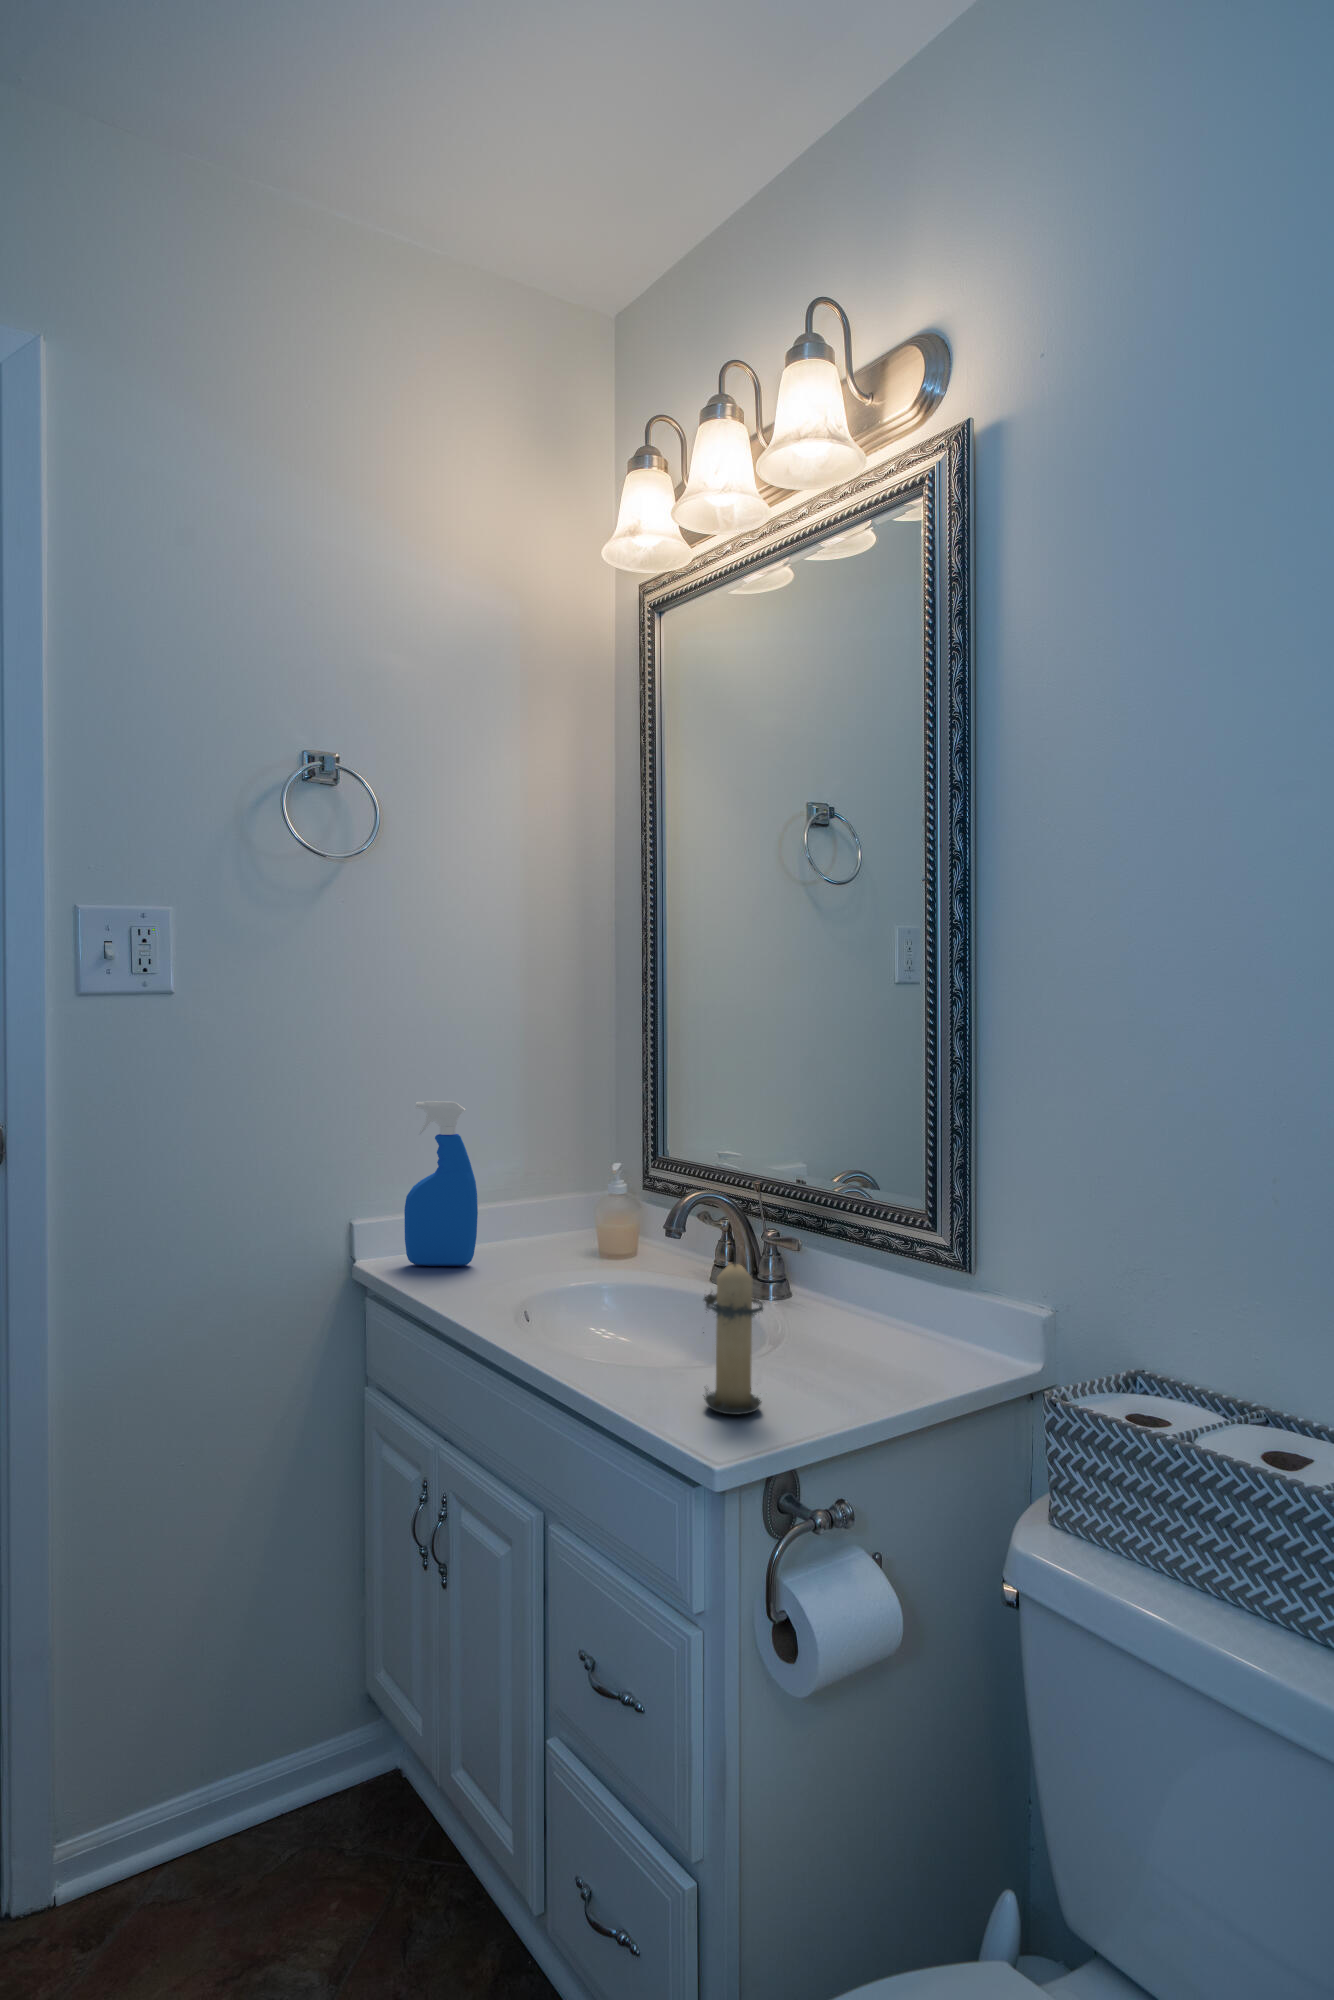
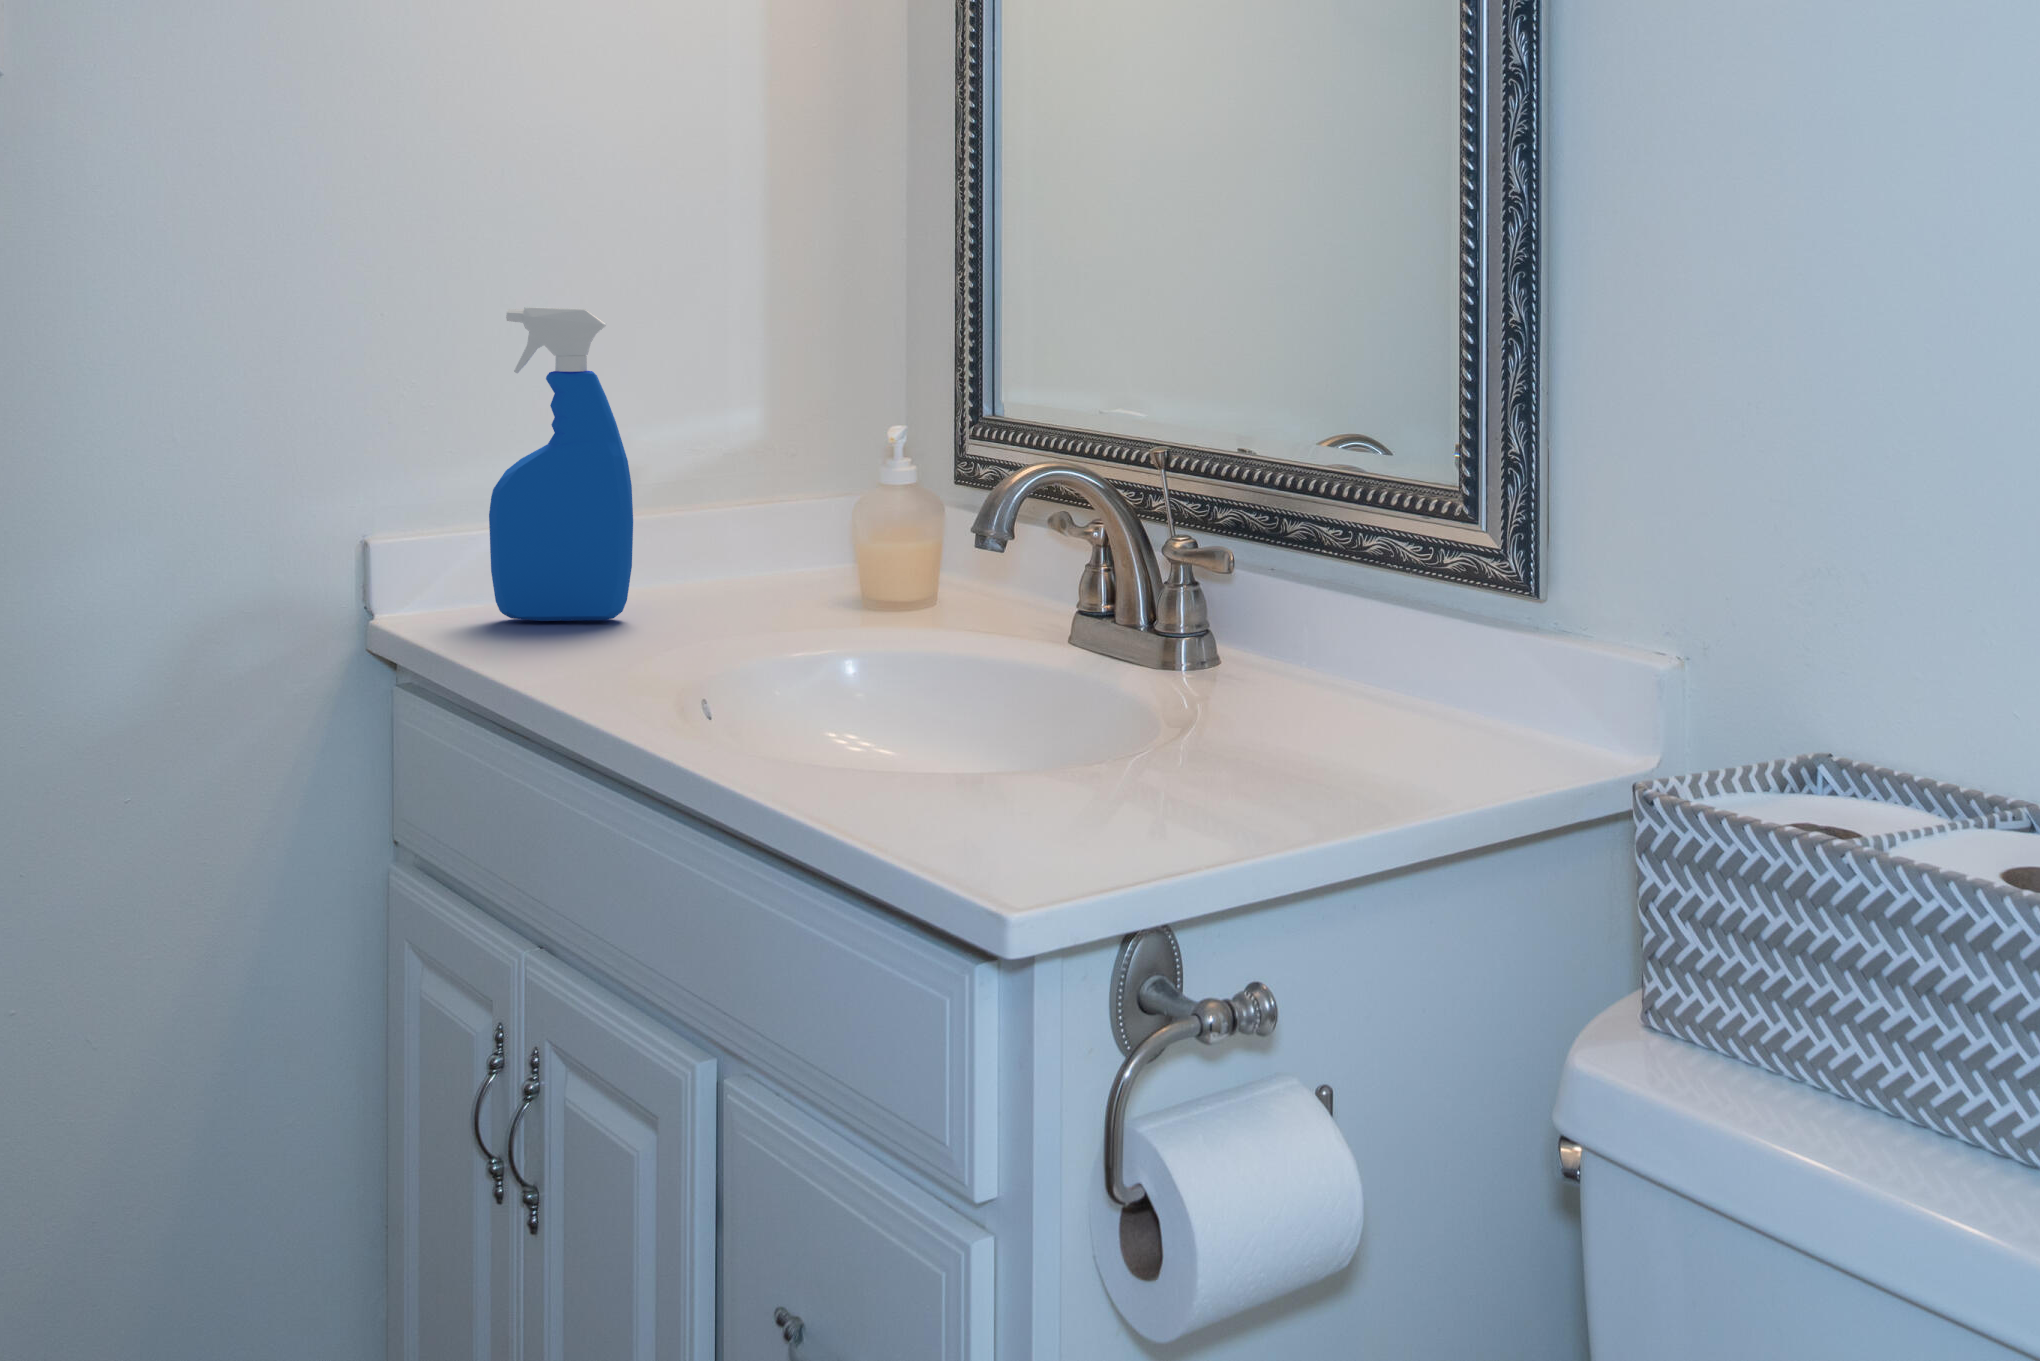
candle: present [703,1254,765,1414] -> none [1005,545,1145,843]

